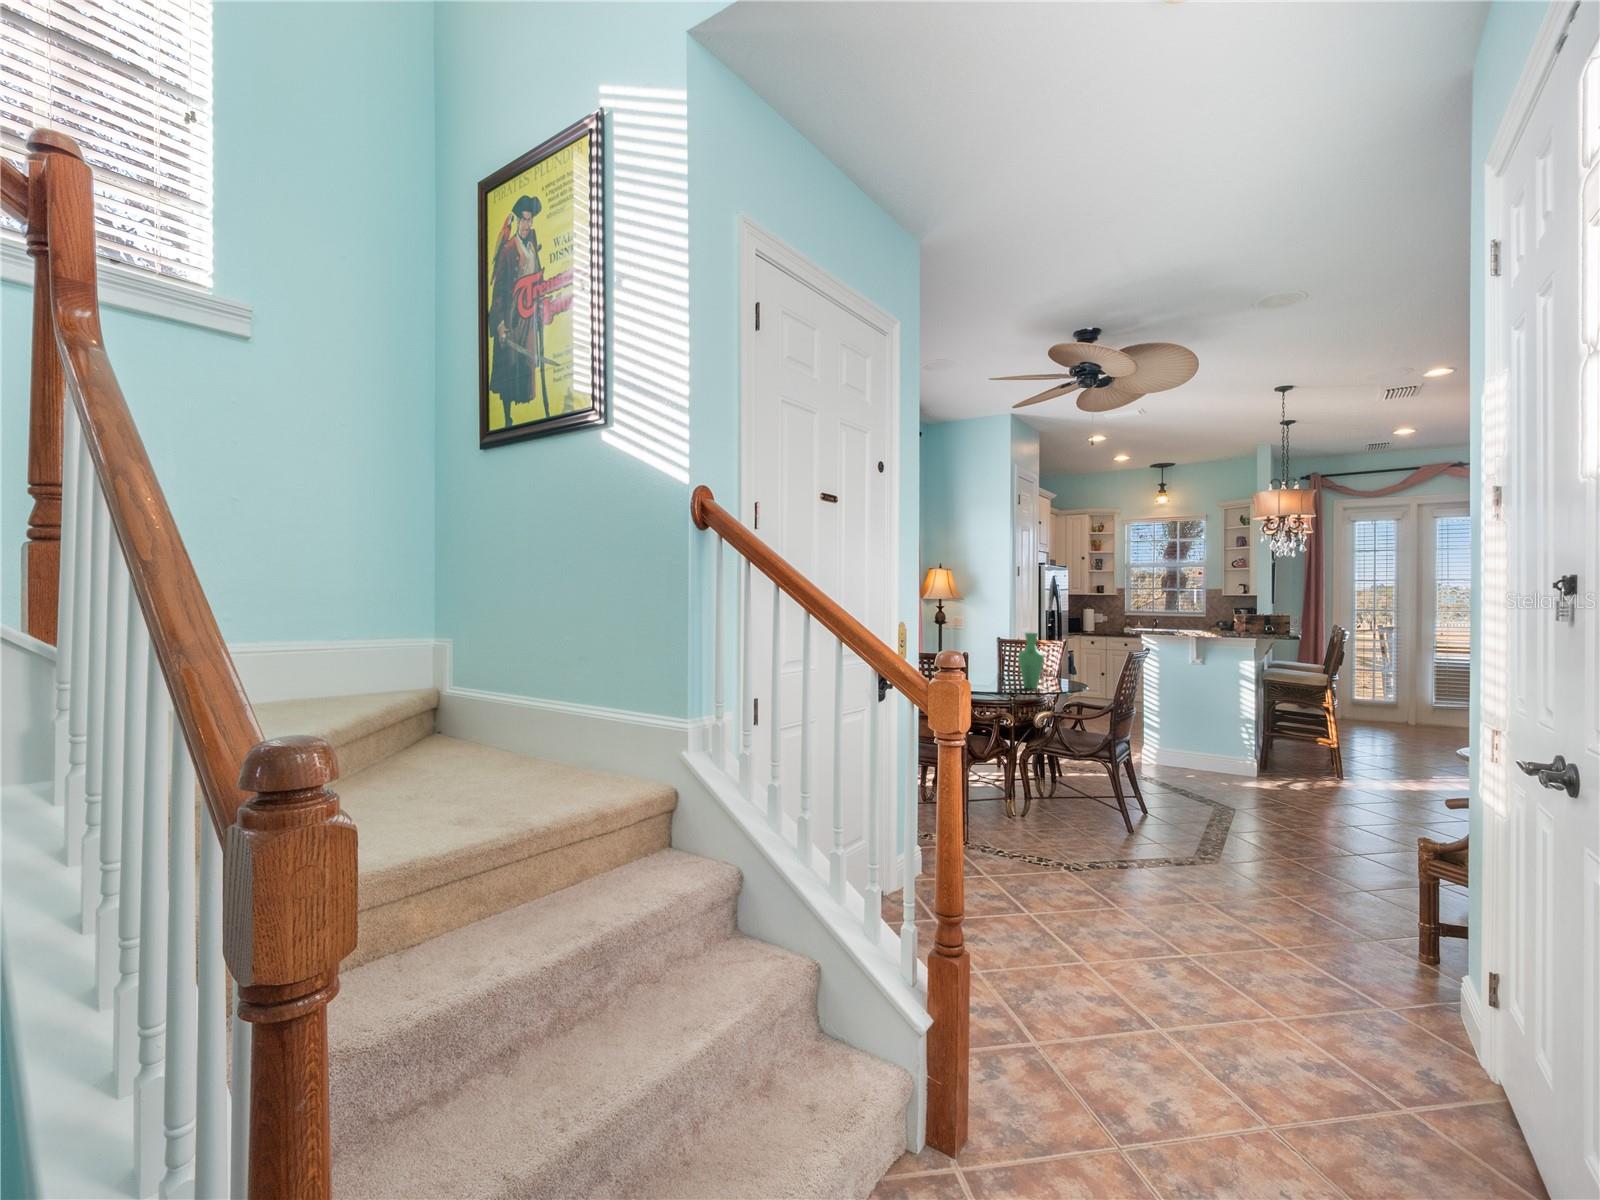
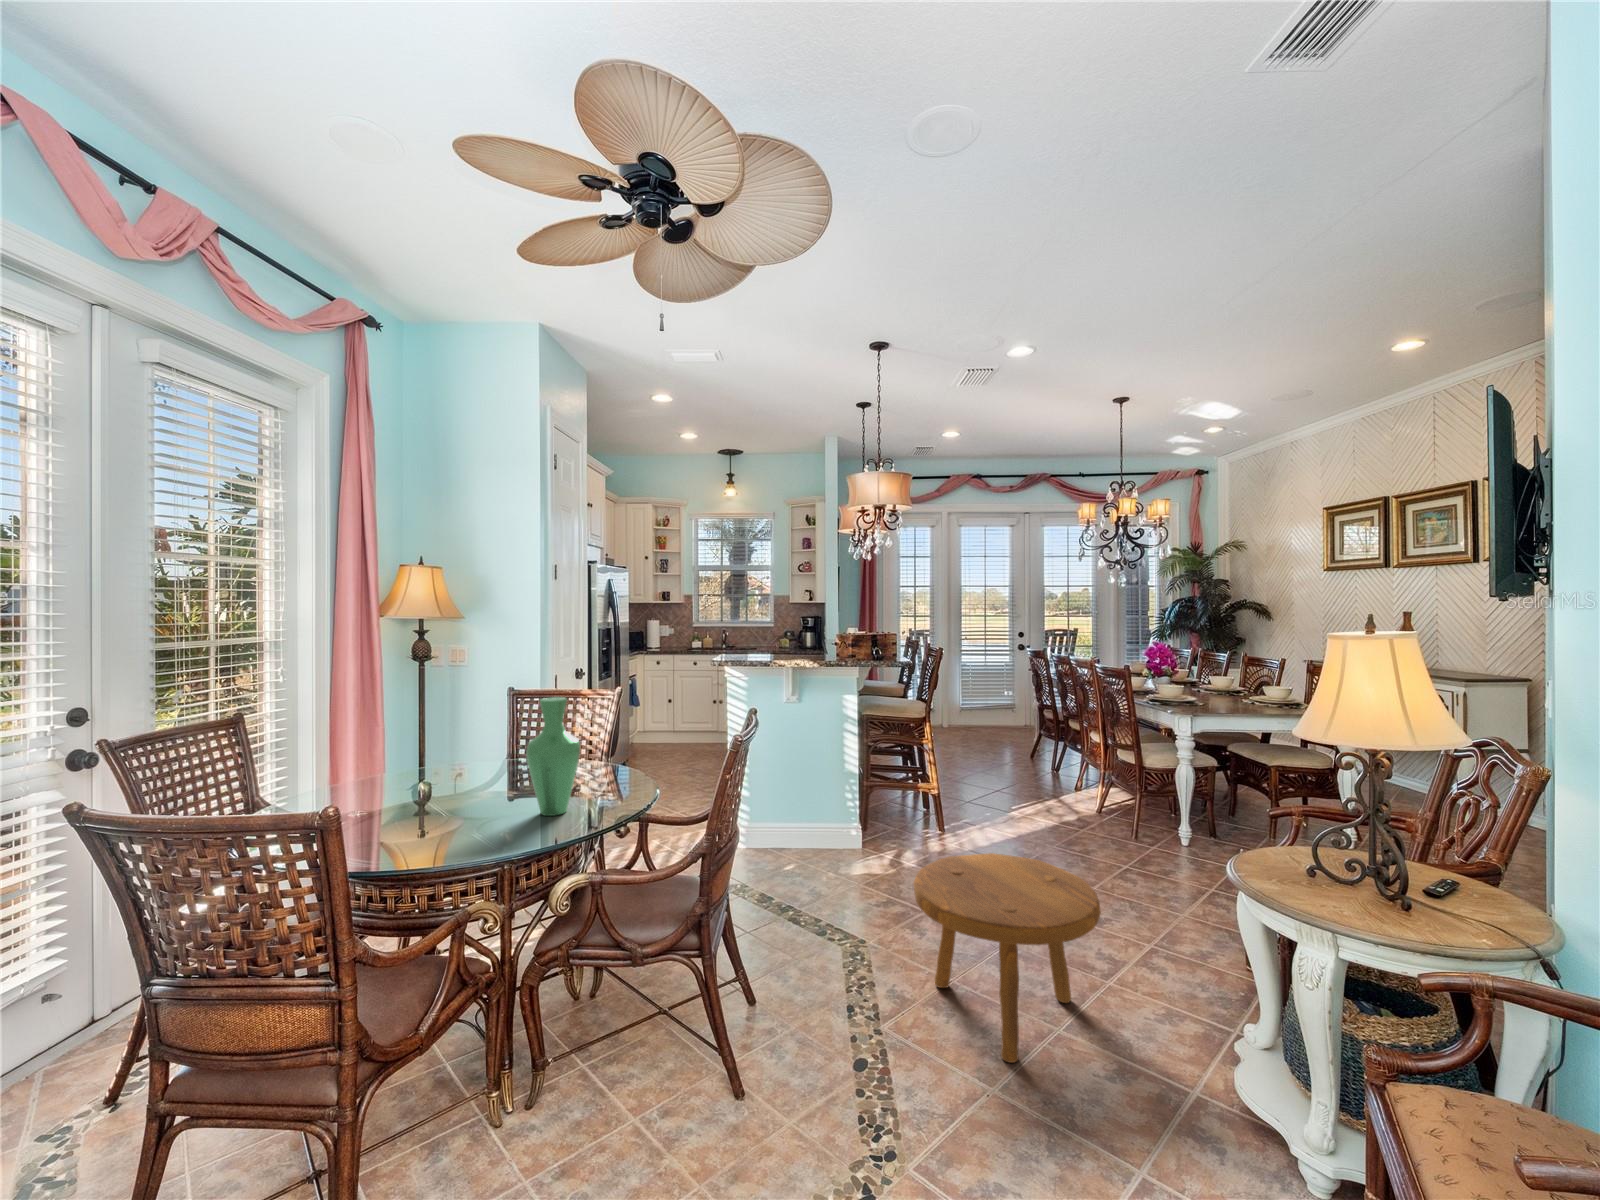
footstool: none [1239,750,1366,847] -> present [914,853,1101,1063]

